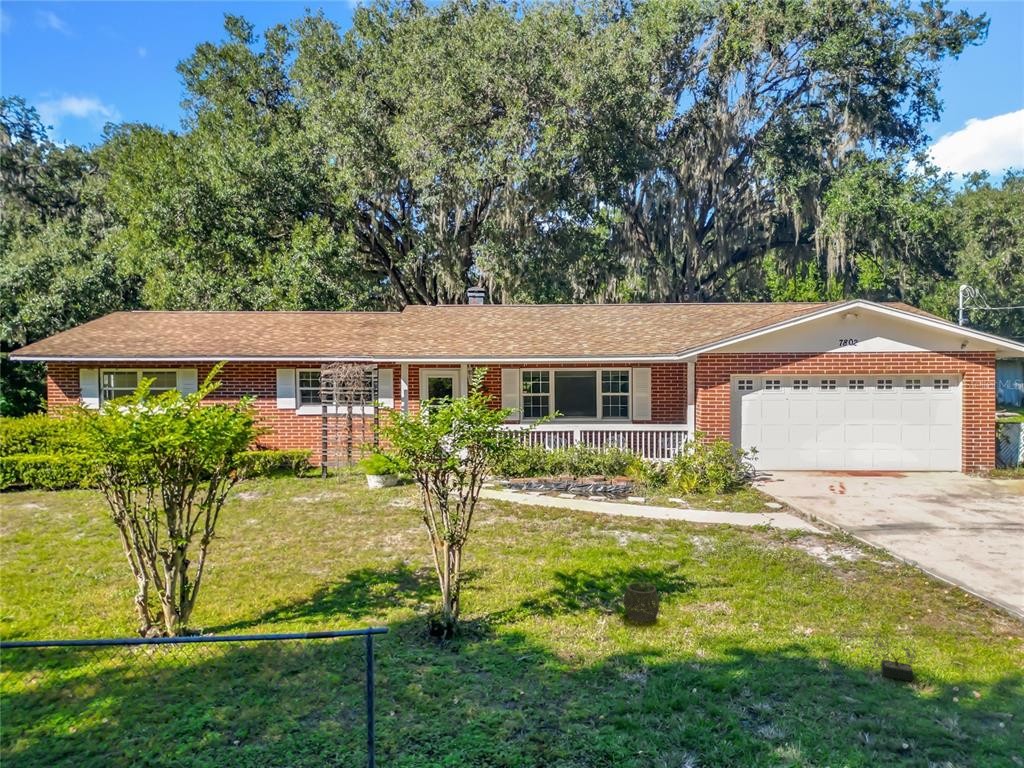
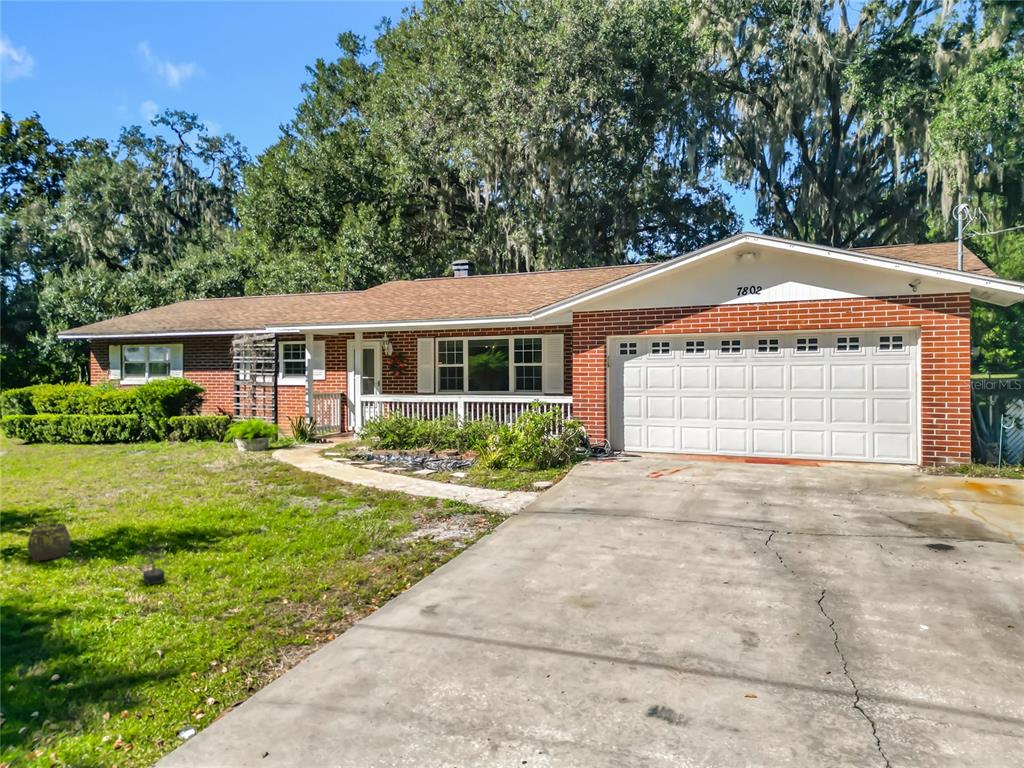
decorative plant: present [869,635,921,681] -> present [138,546,168,585]

